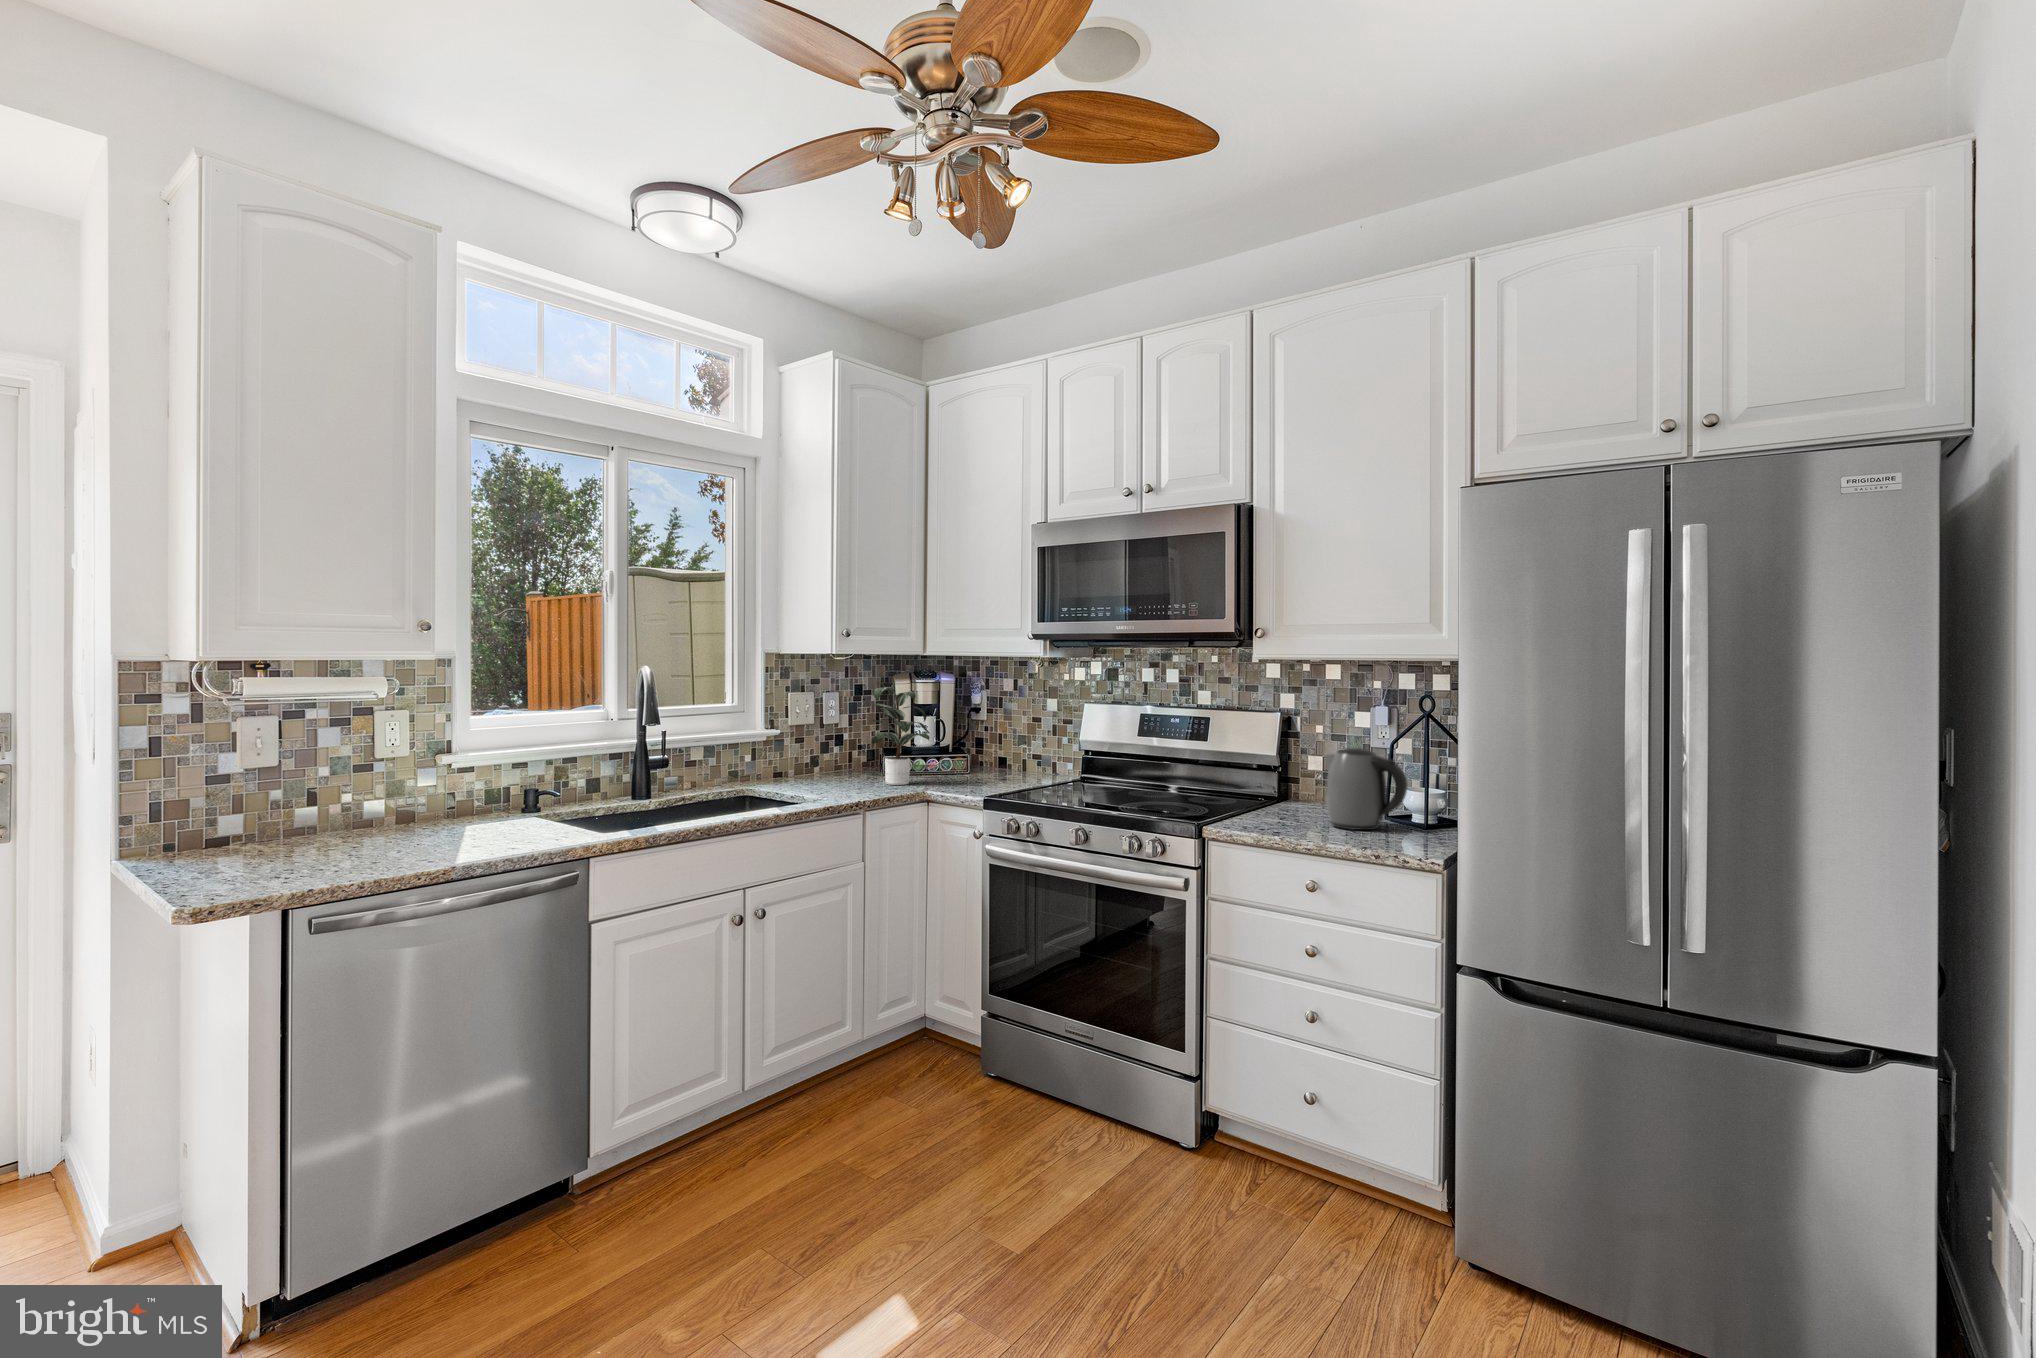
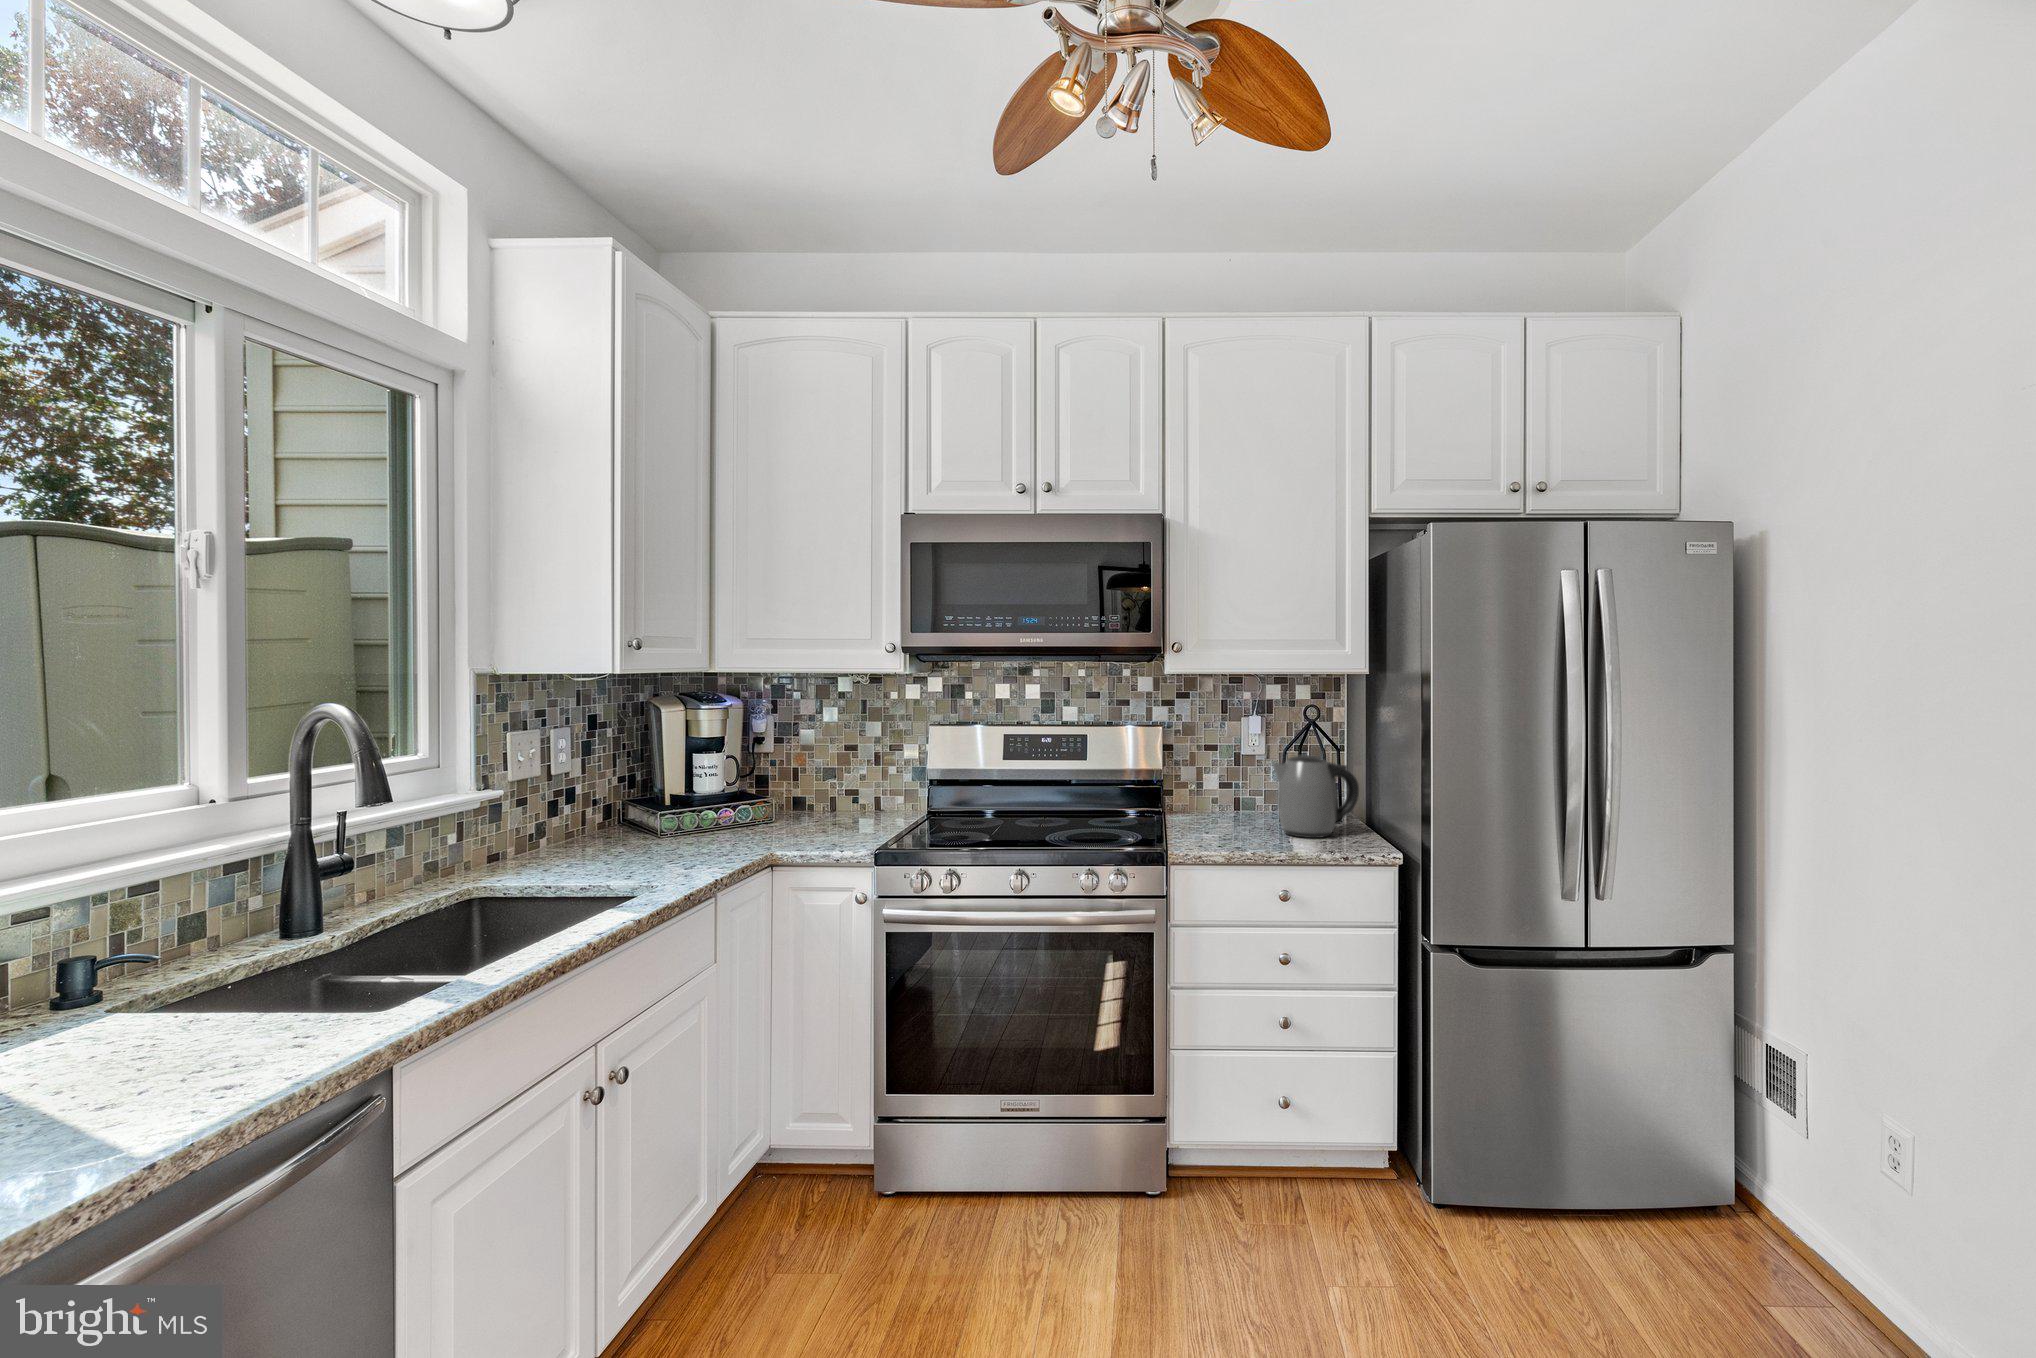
potted plant: present [872,687,930,785] -> none [649,714,781,850]

